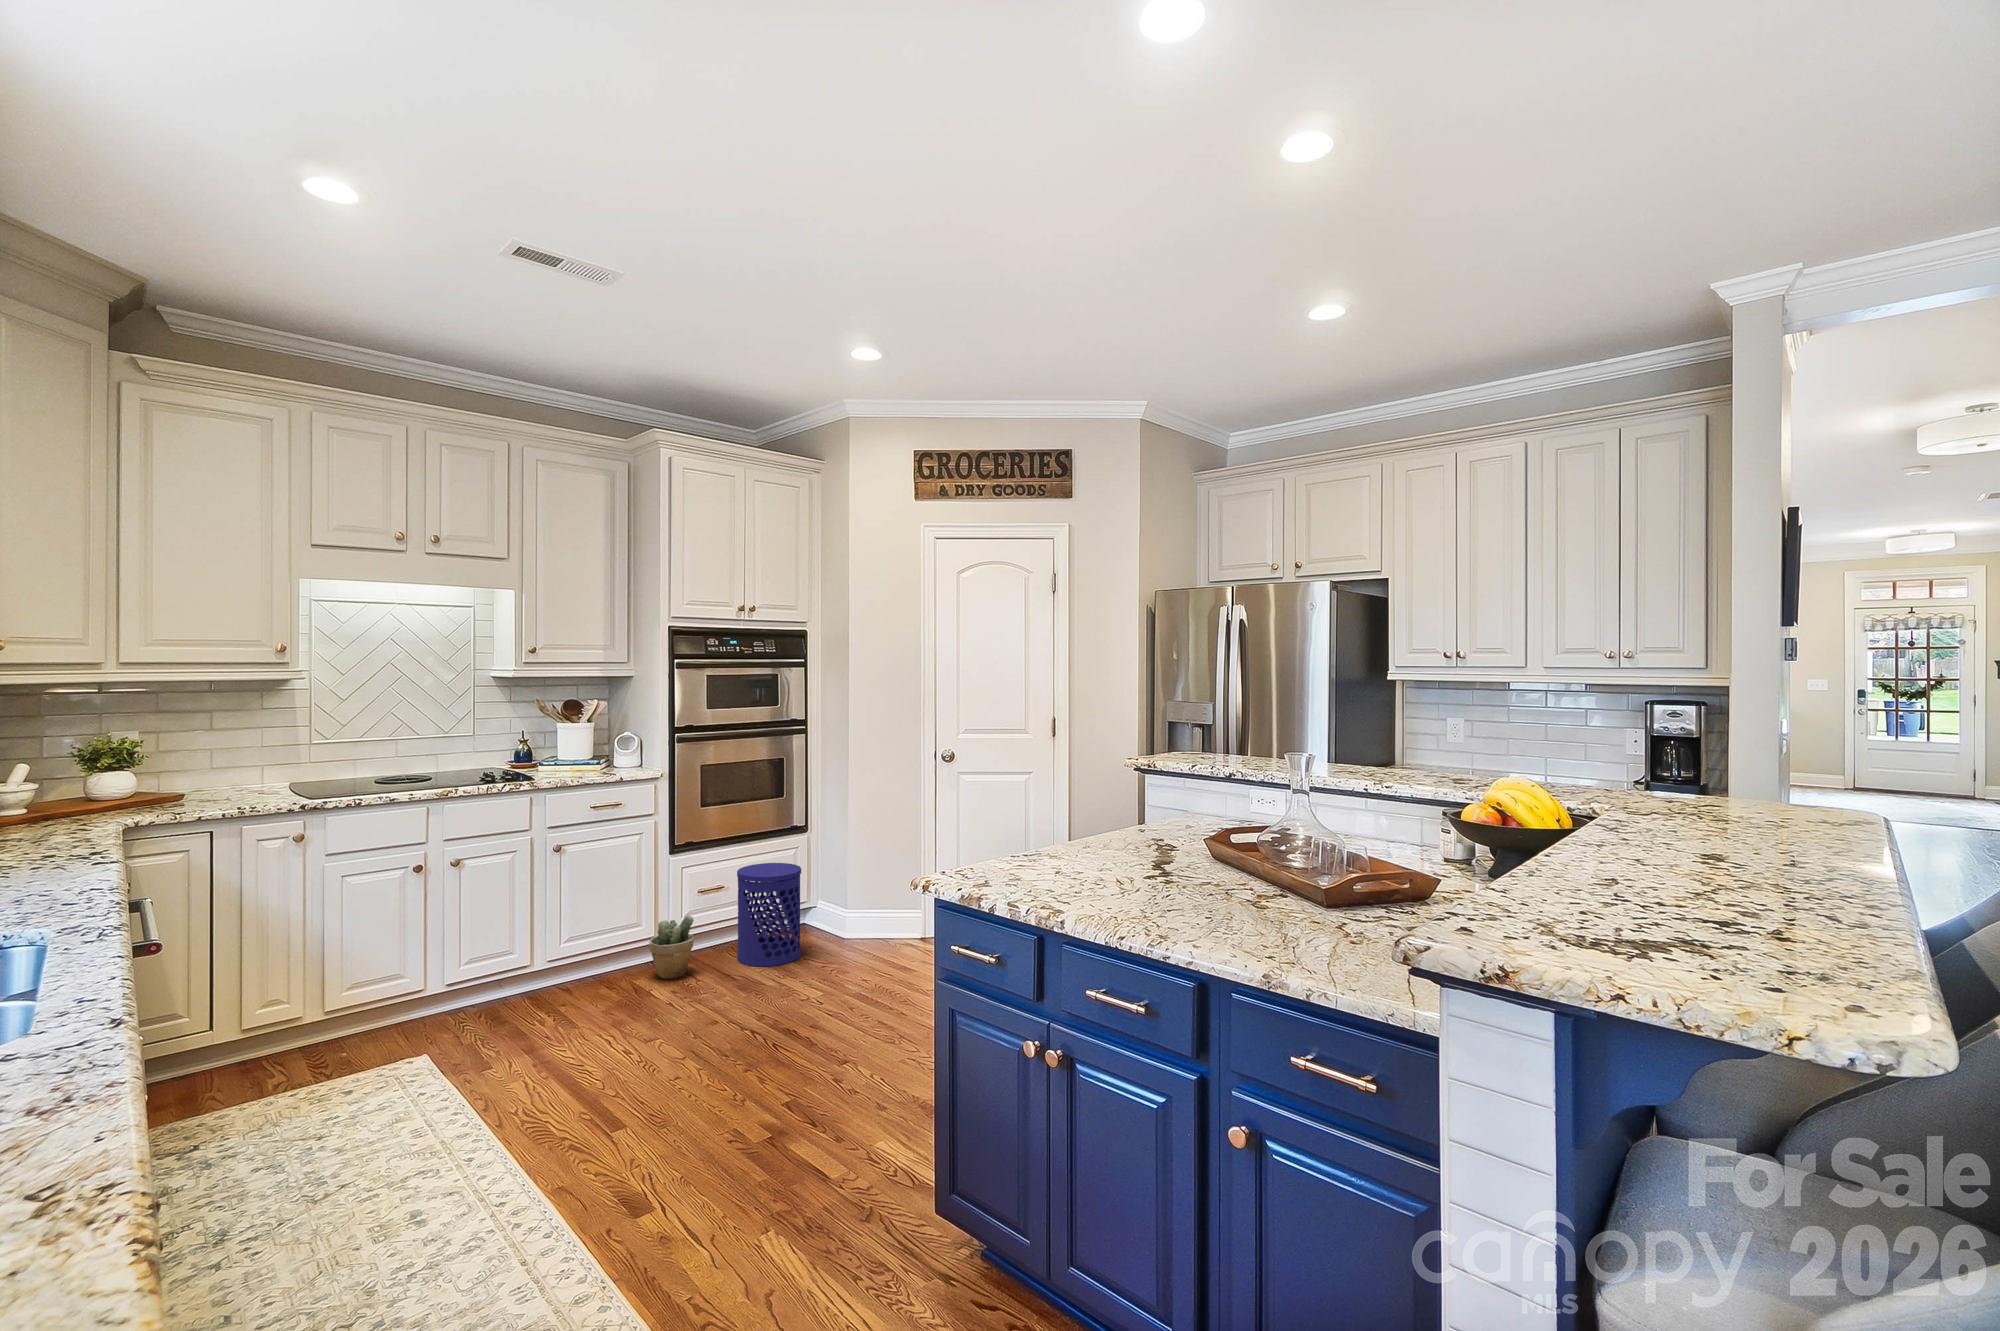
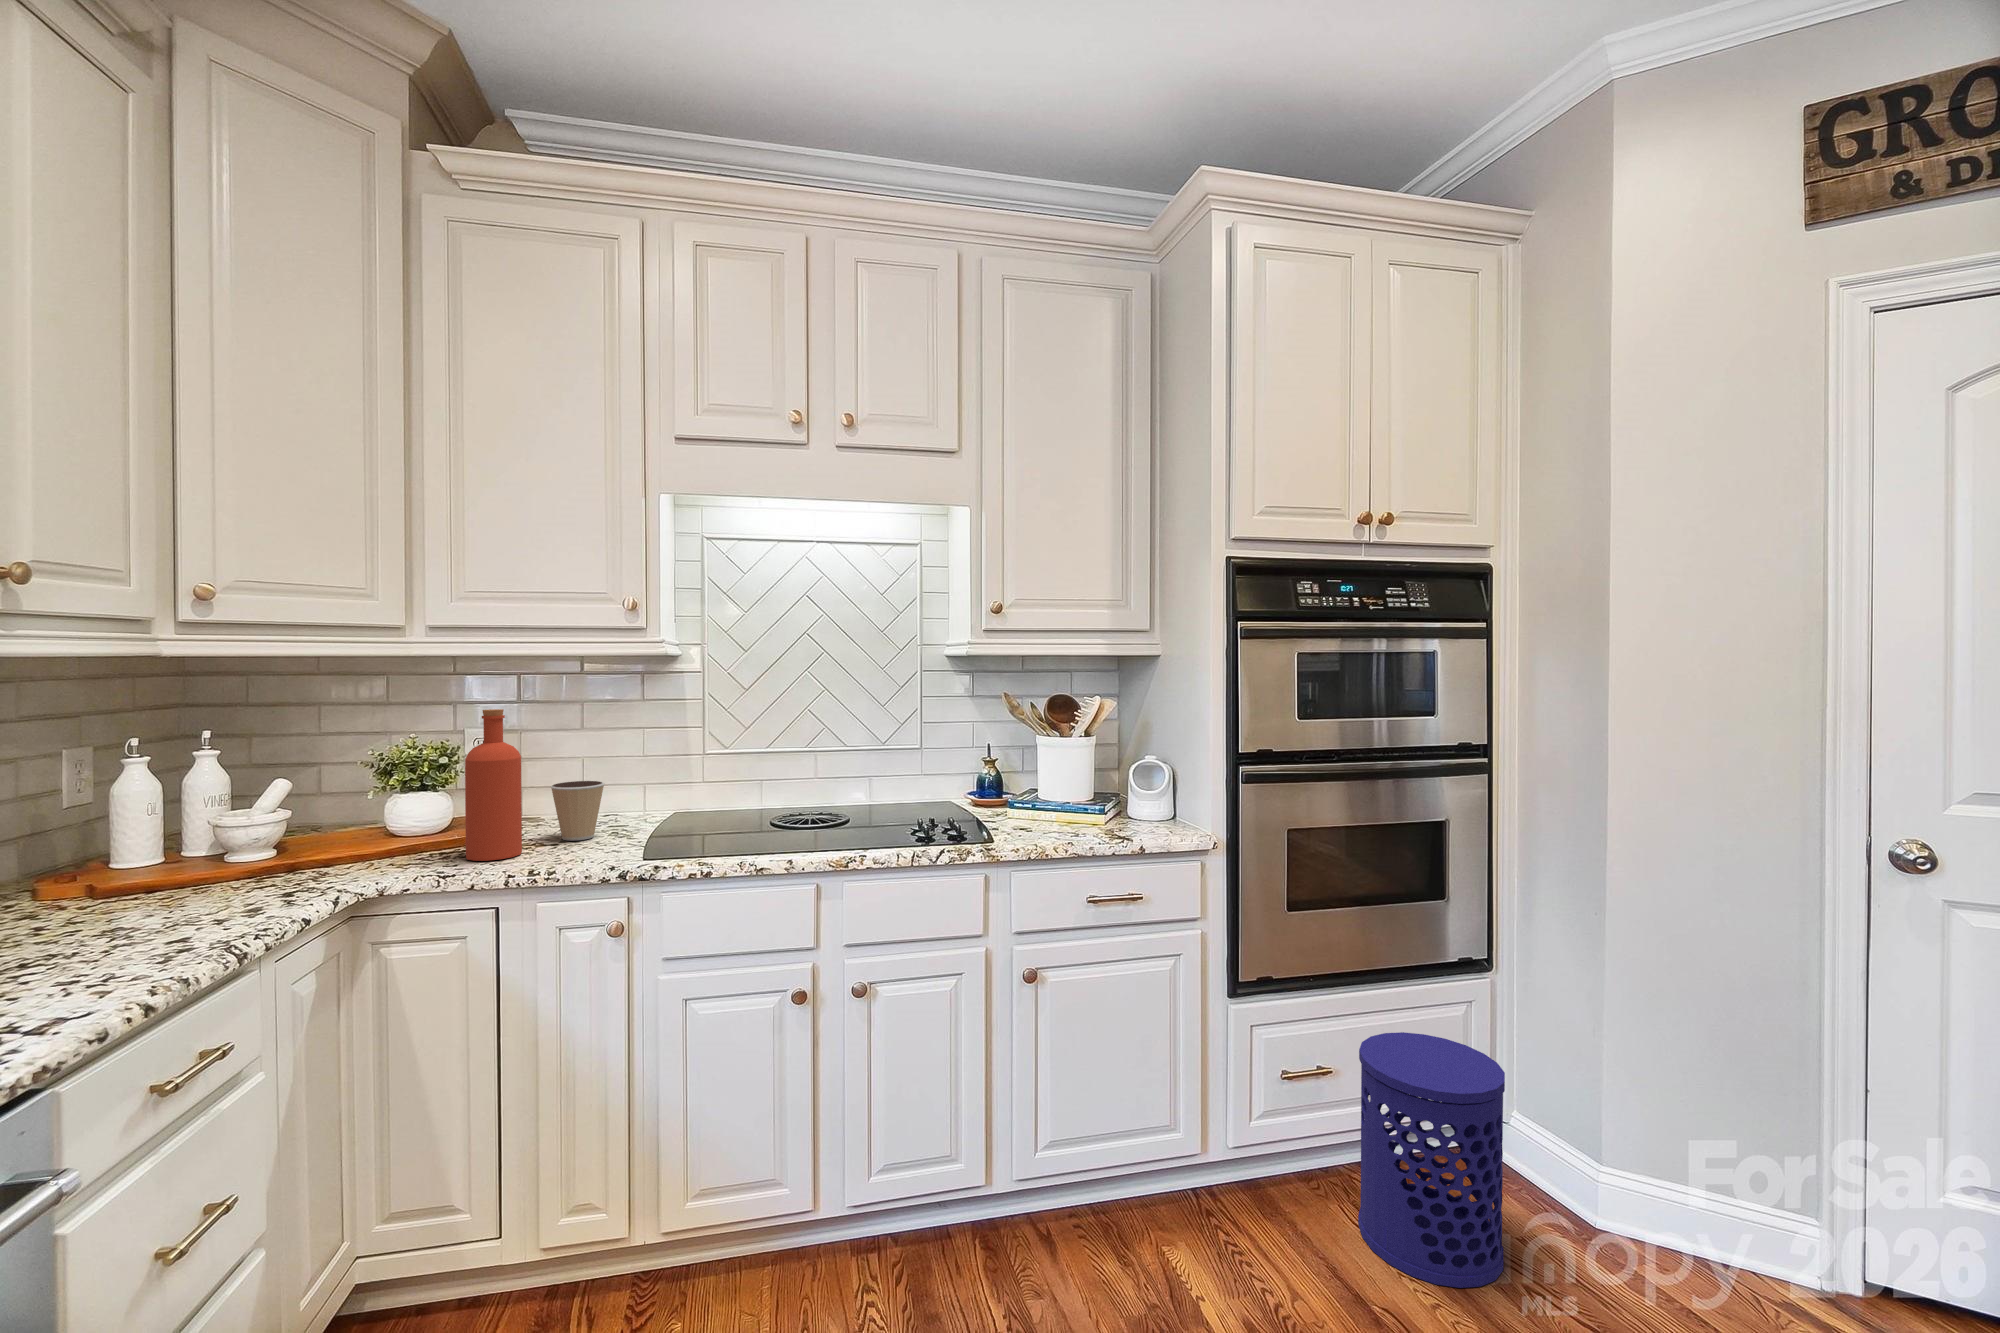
bottle: none [174,715,214,807] -> present [465,709,522,861]
coffee cup: none [221,760,261,797] -> present [551,781,604,841]
potted plant: present [649,915,694,979] -> none [1190,1135,1277,1264]

